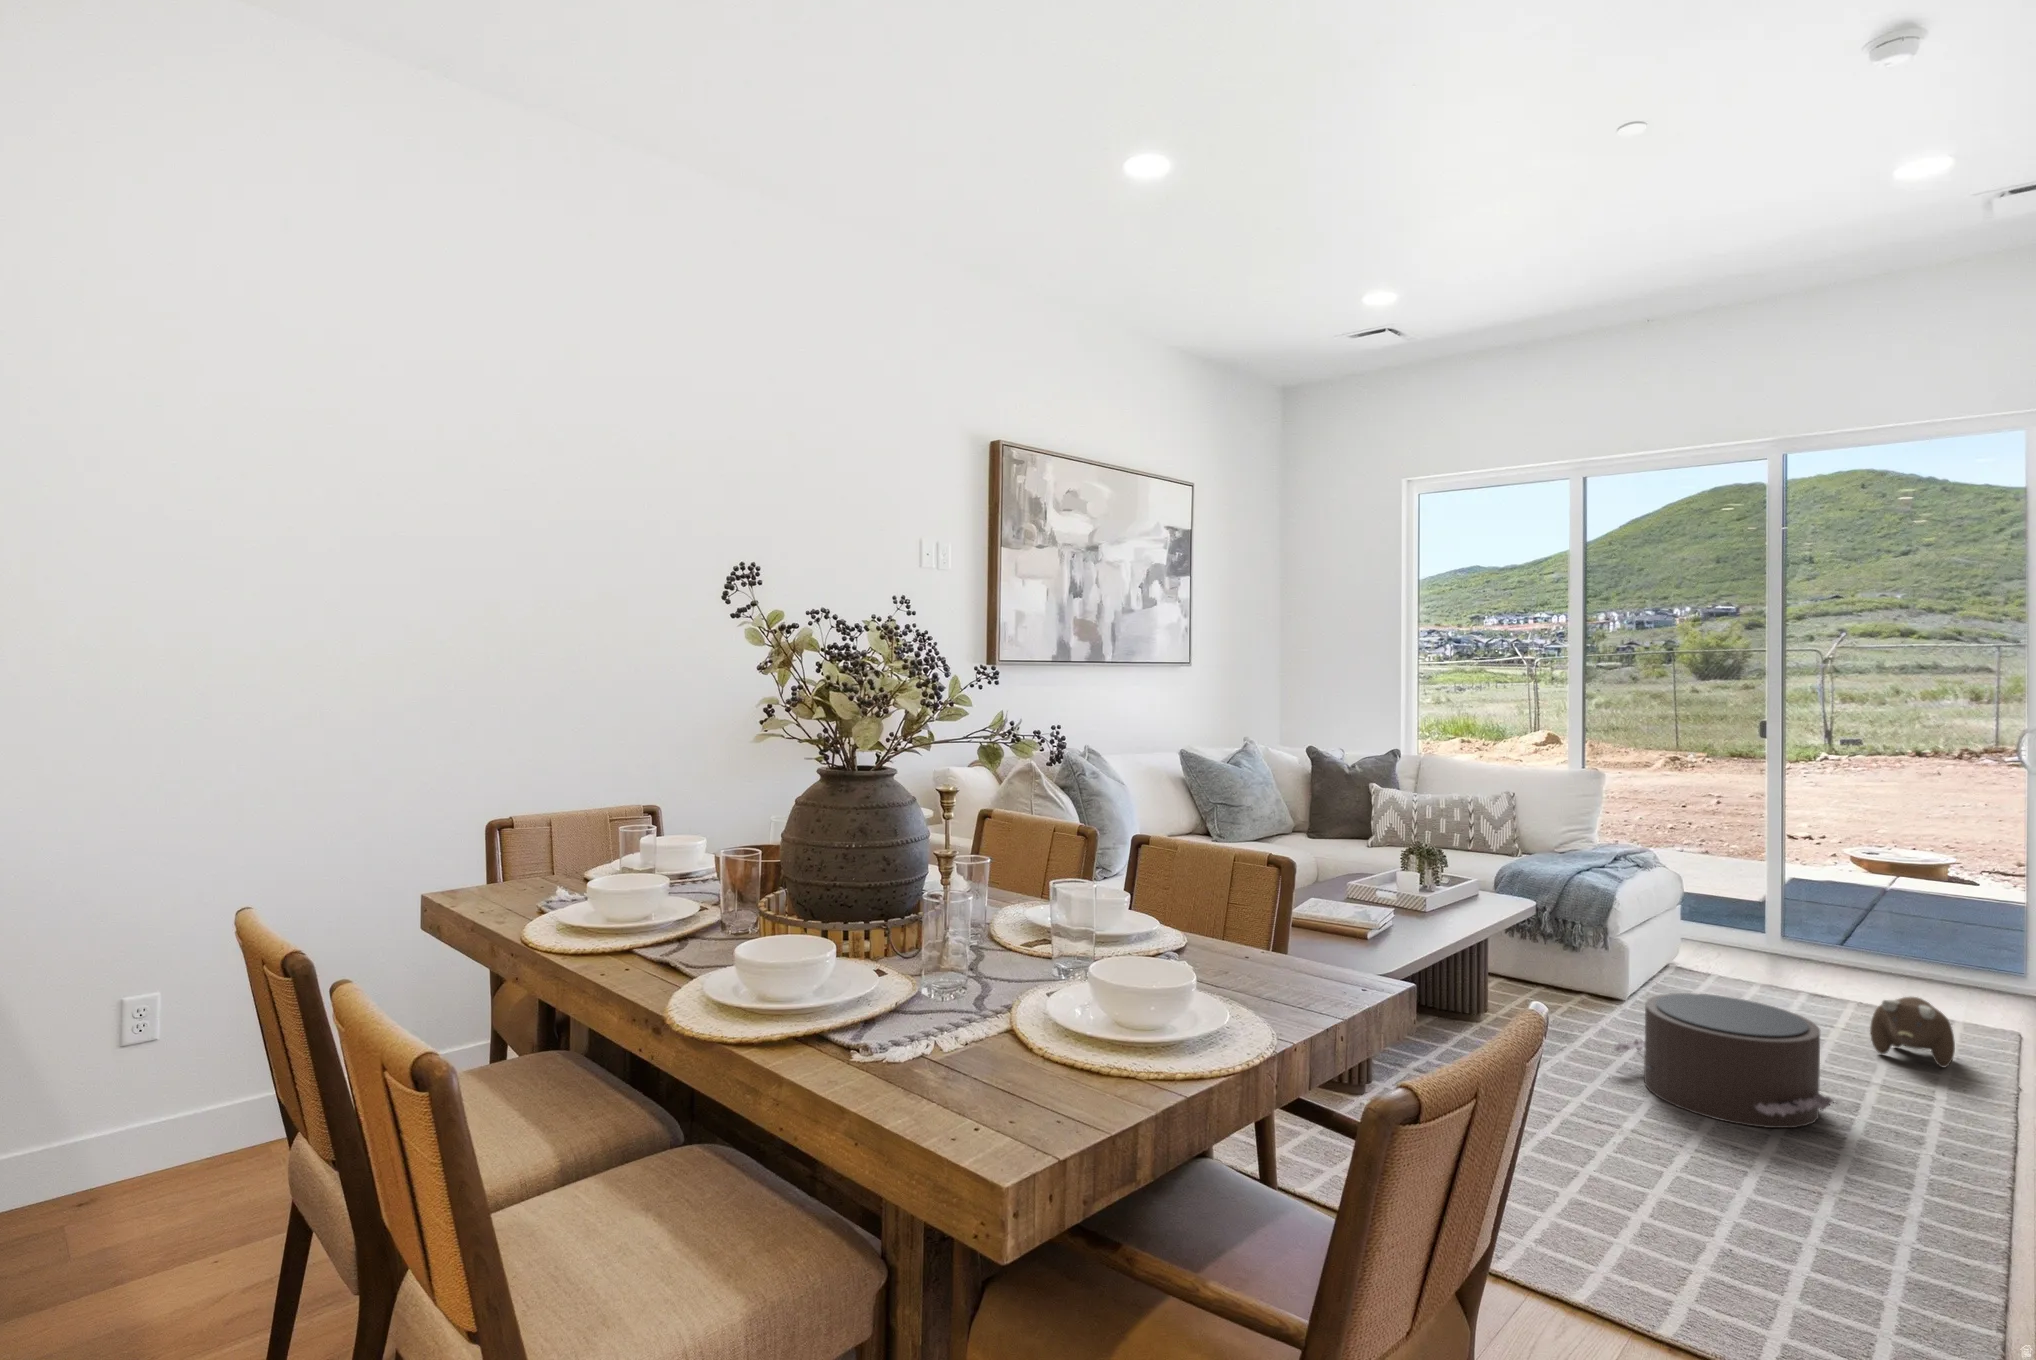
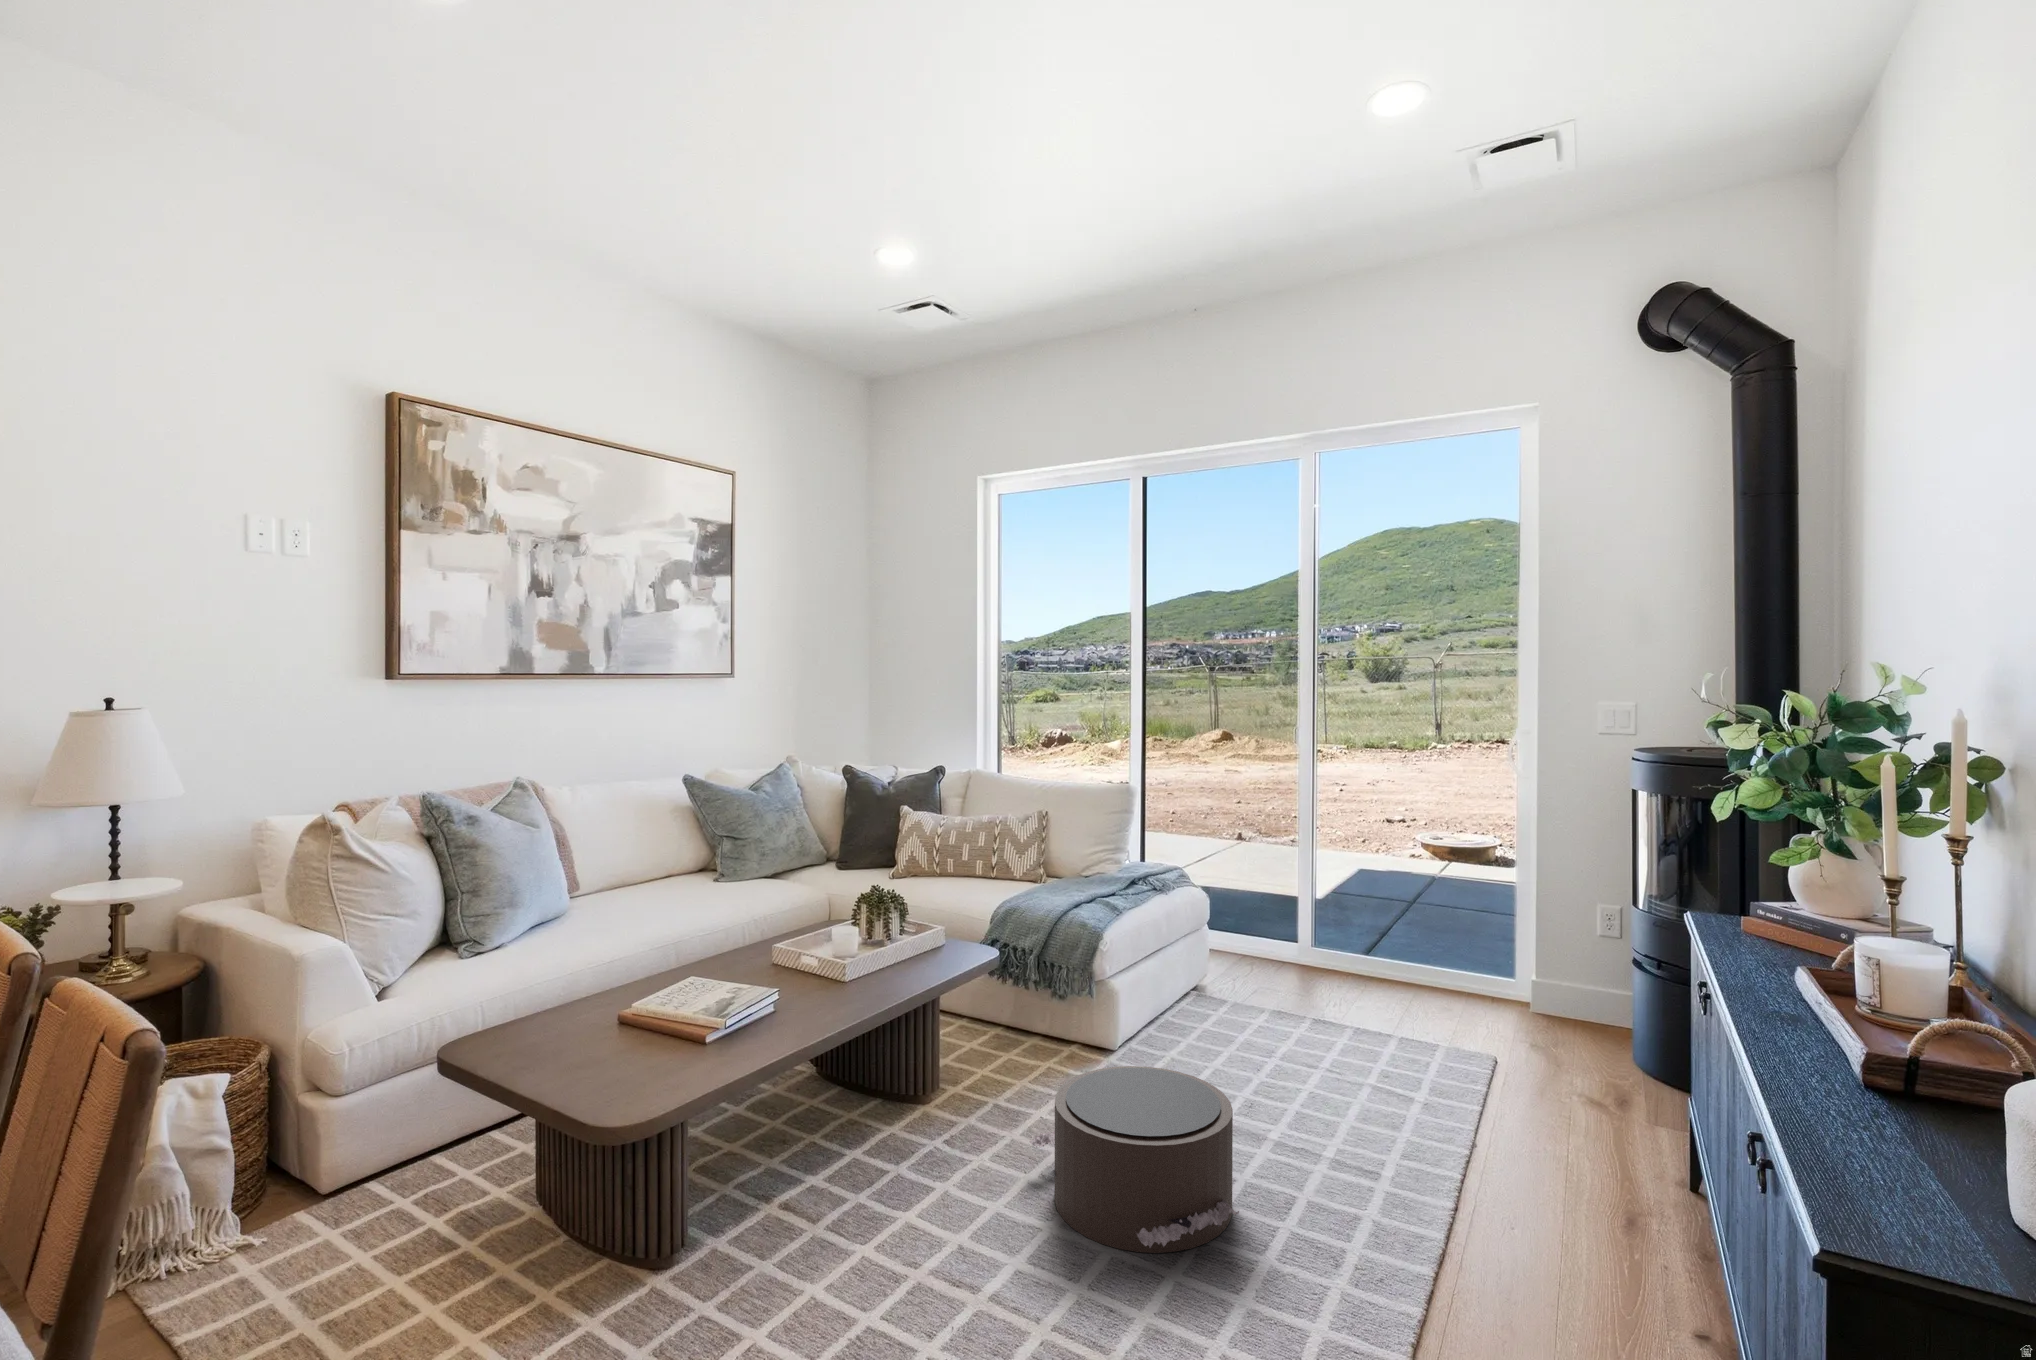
plush toy: present [1870,997,1955,1067] -> none [1334,1041,1411,1123]

